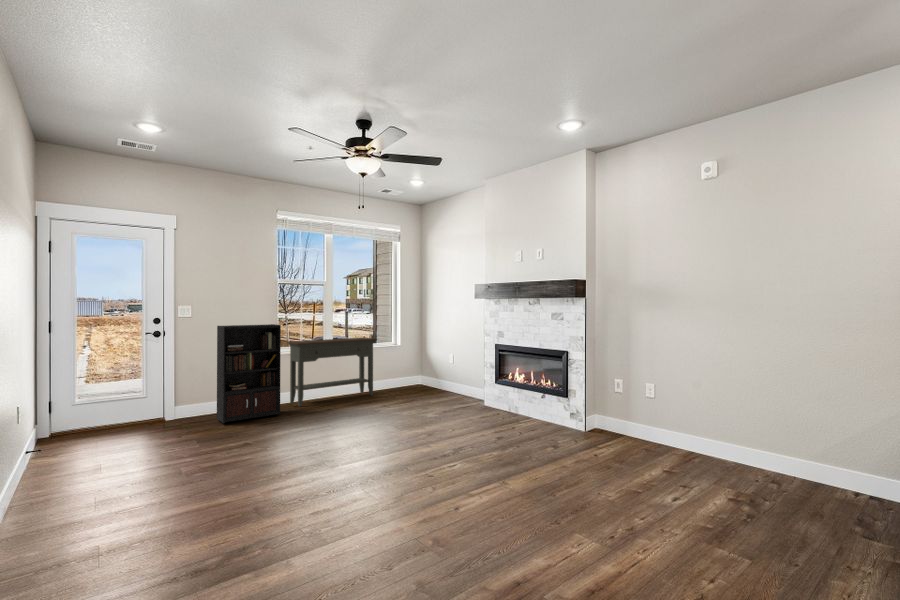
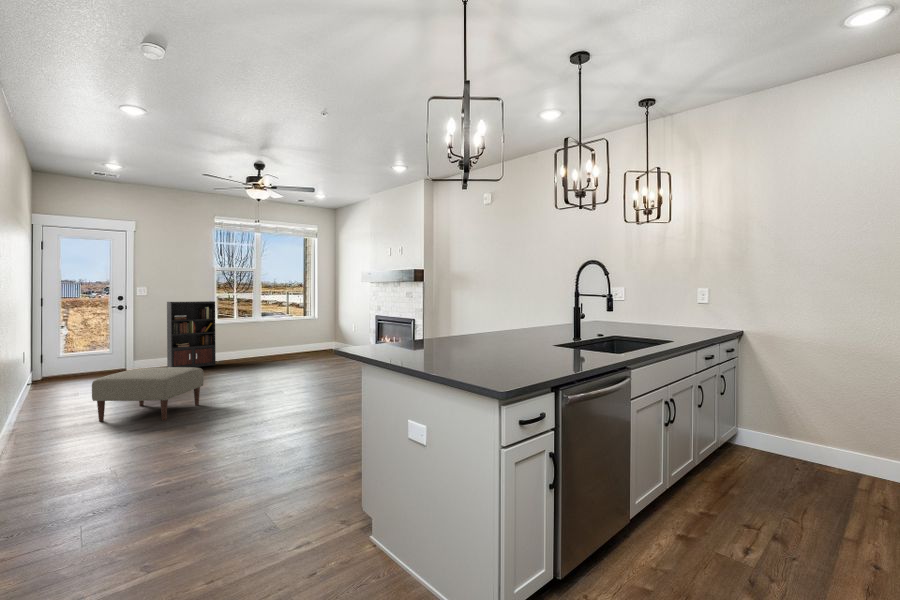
console table: present [287,338,377,407] -> none [224,313,295,361]
ottoman: none [117,445,294,560] -> present [92,367,204,421]

